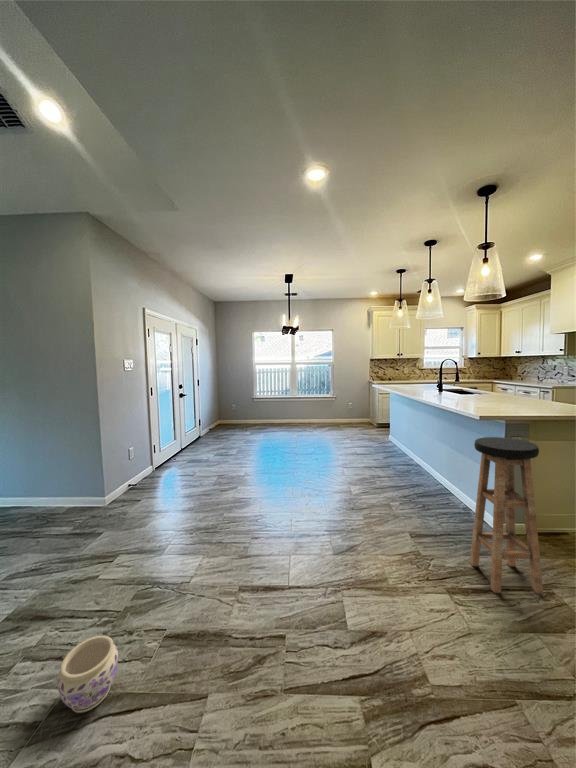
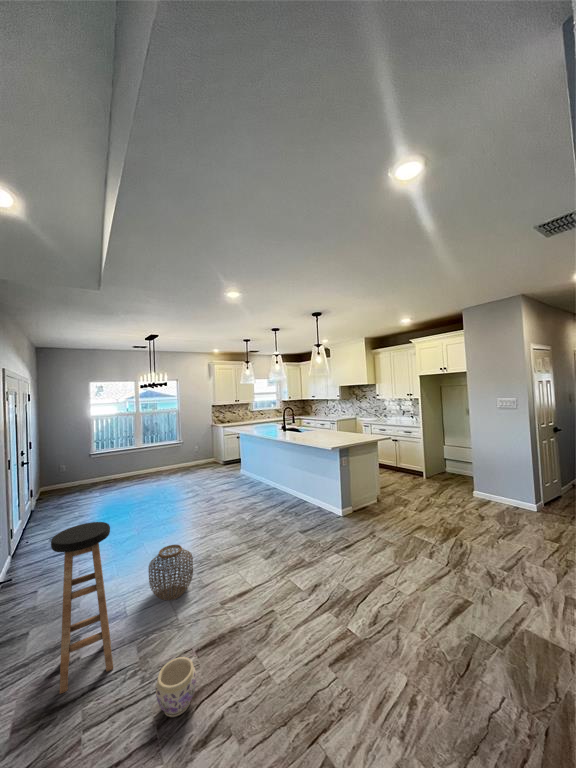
bar stool: present [470,437,543,594] -> present [51,522,113,694]
woven basket: none [186,495,236,557] -> present [149,545,193,600]

